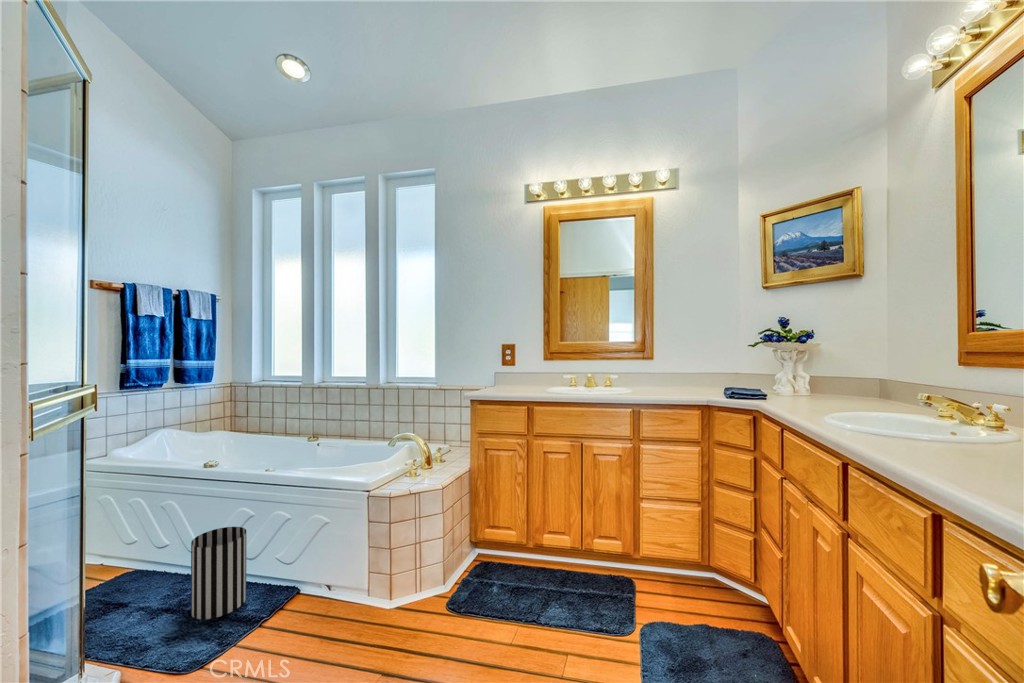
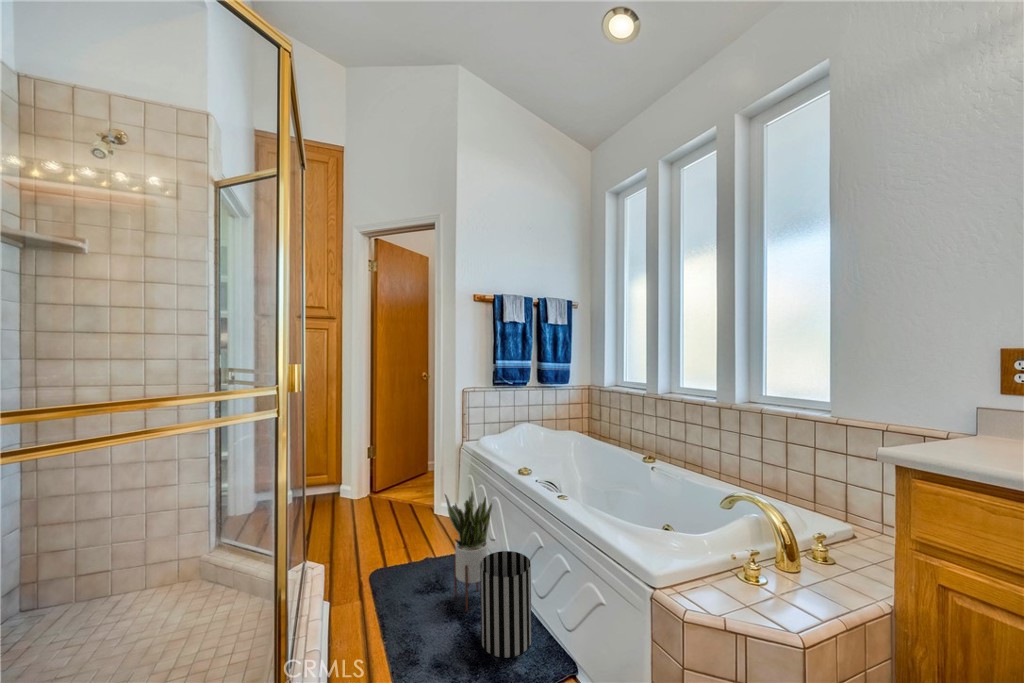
potted plant: none [122,489,179,611] -> present [445,491,492,611]

